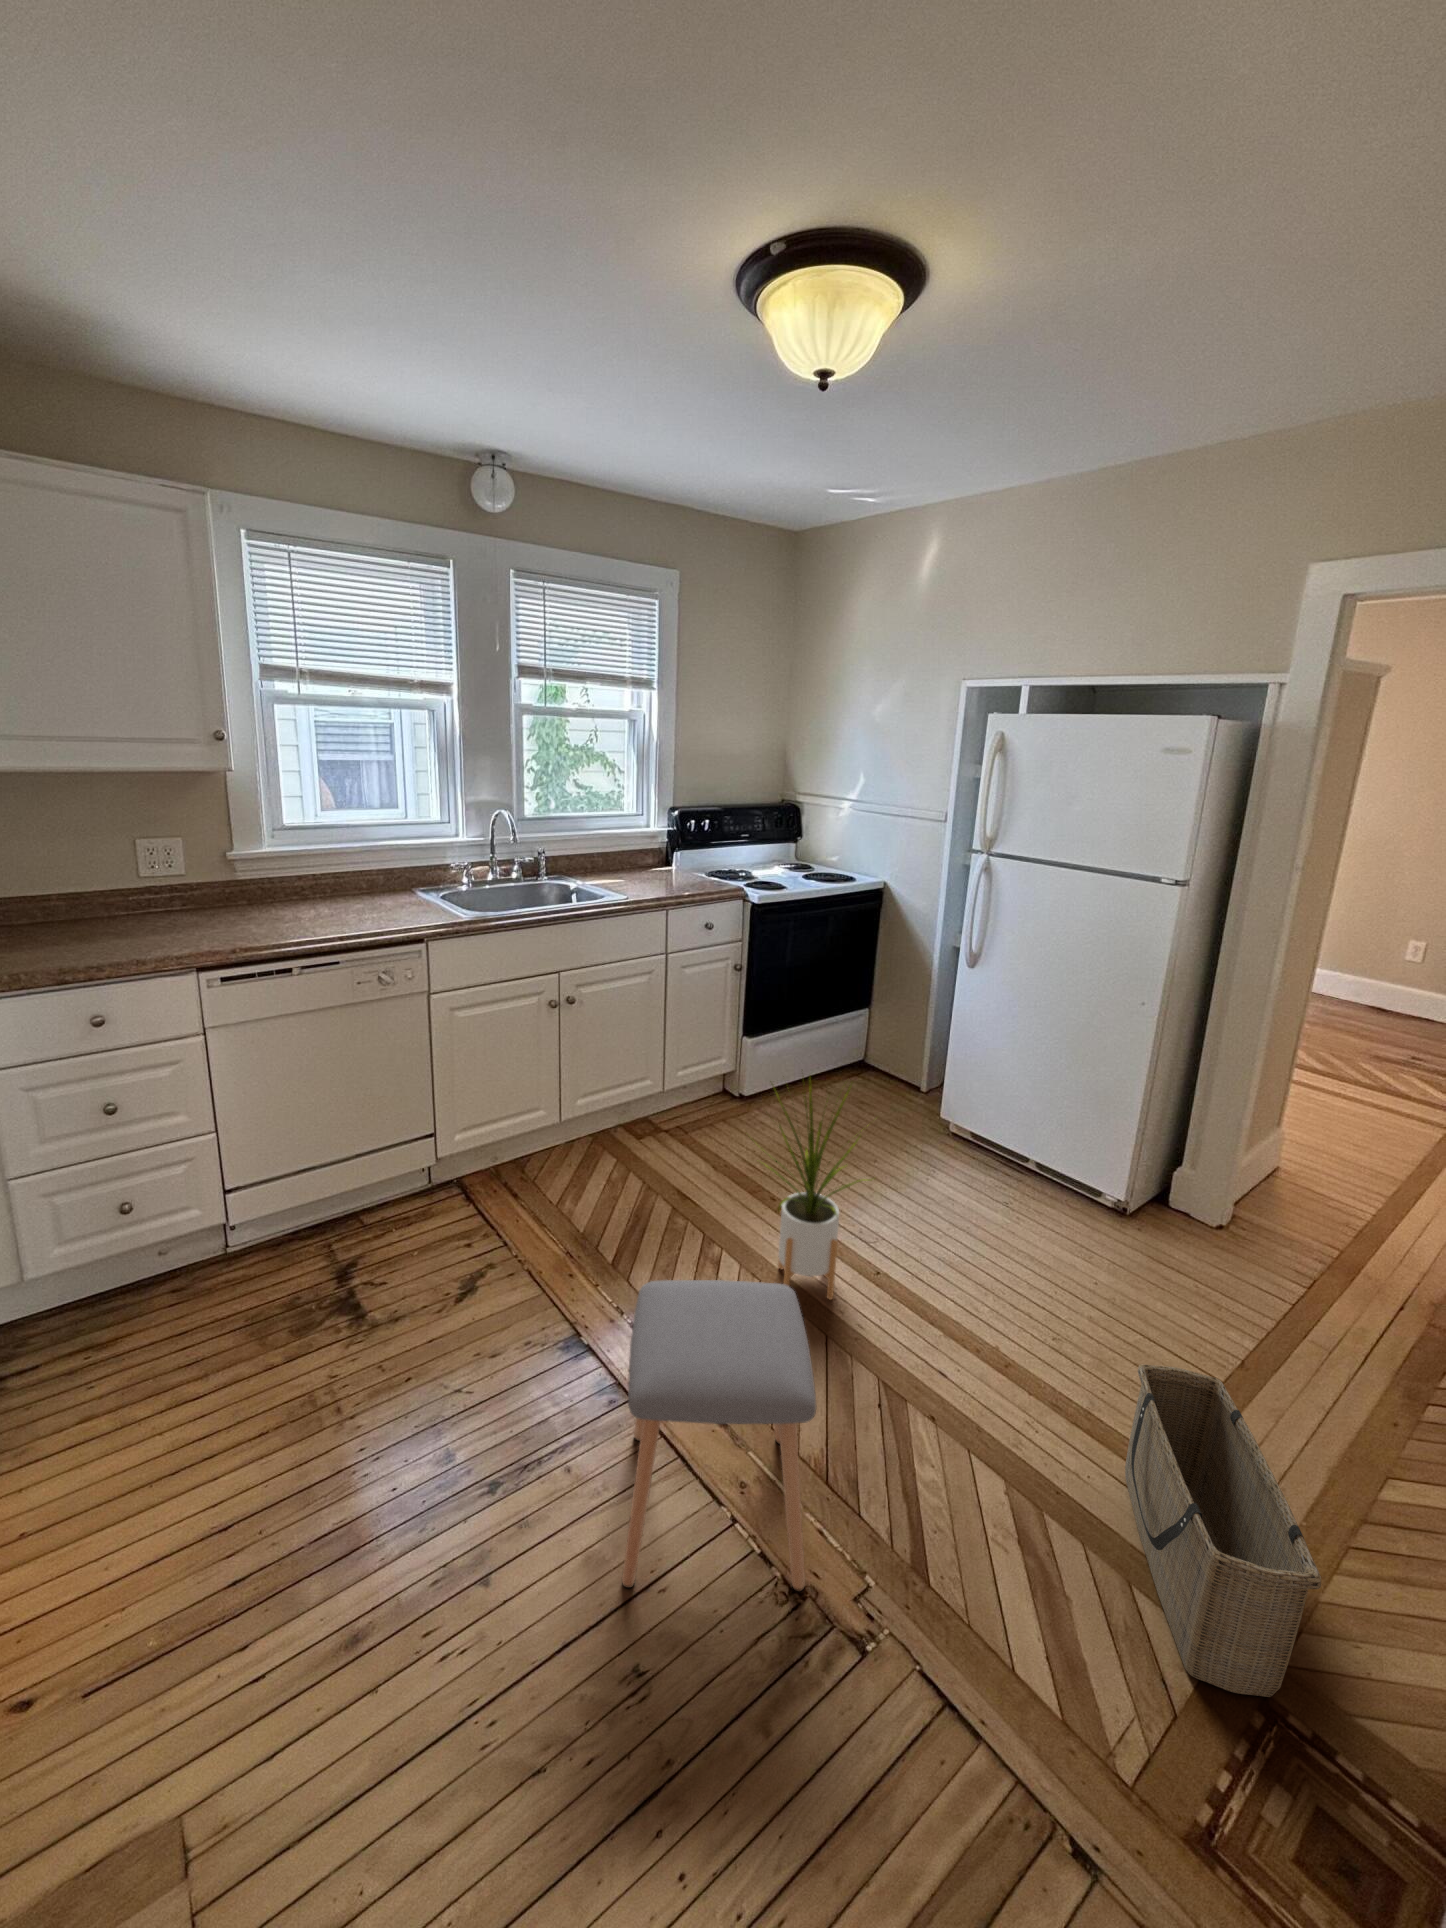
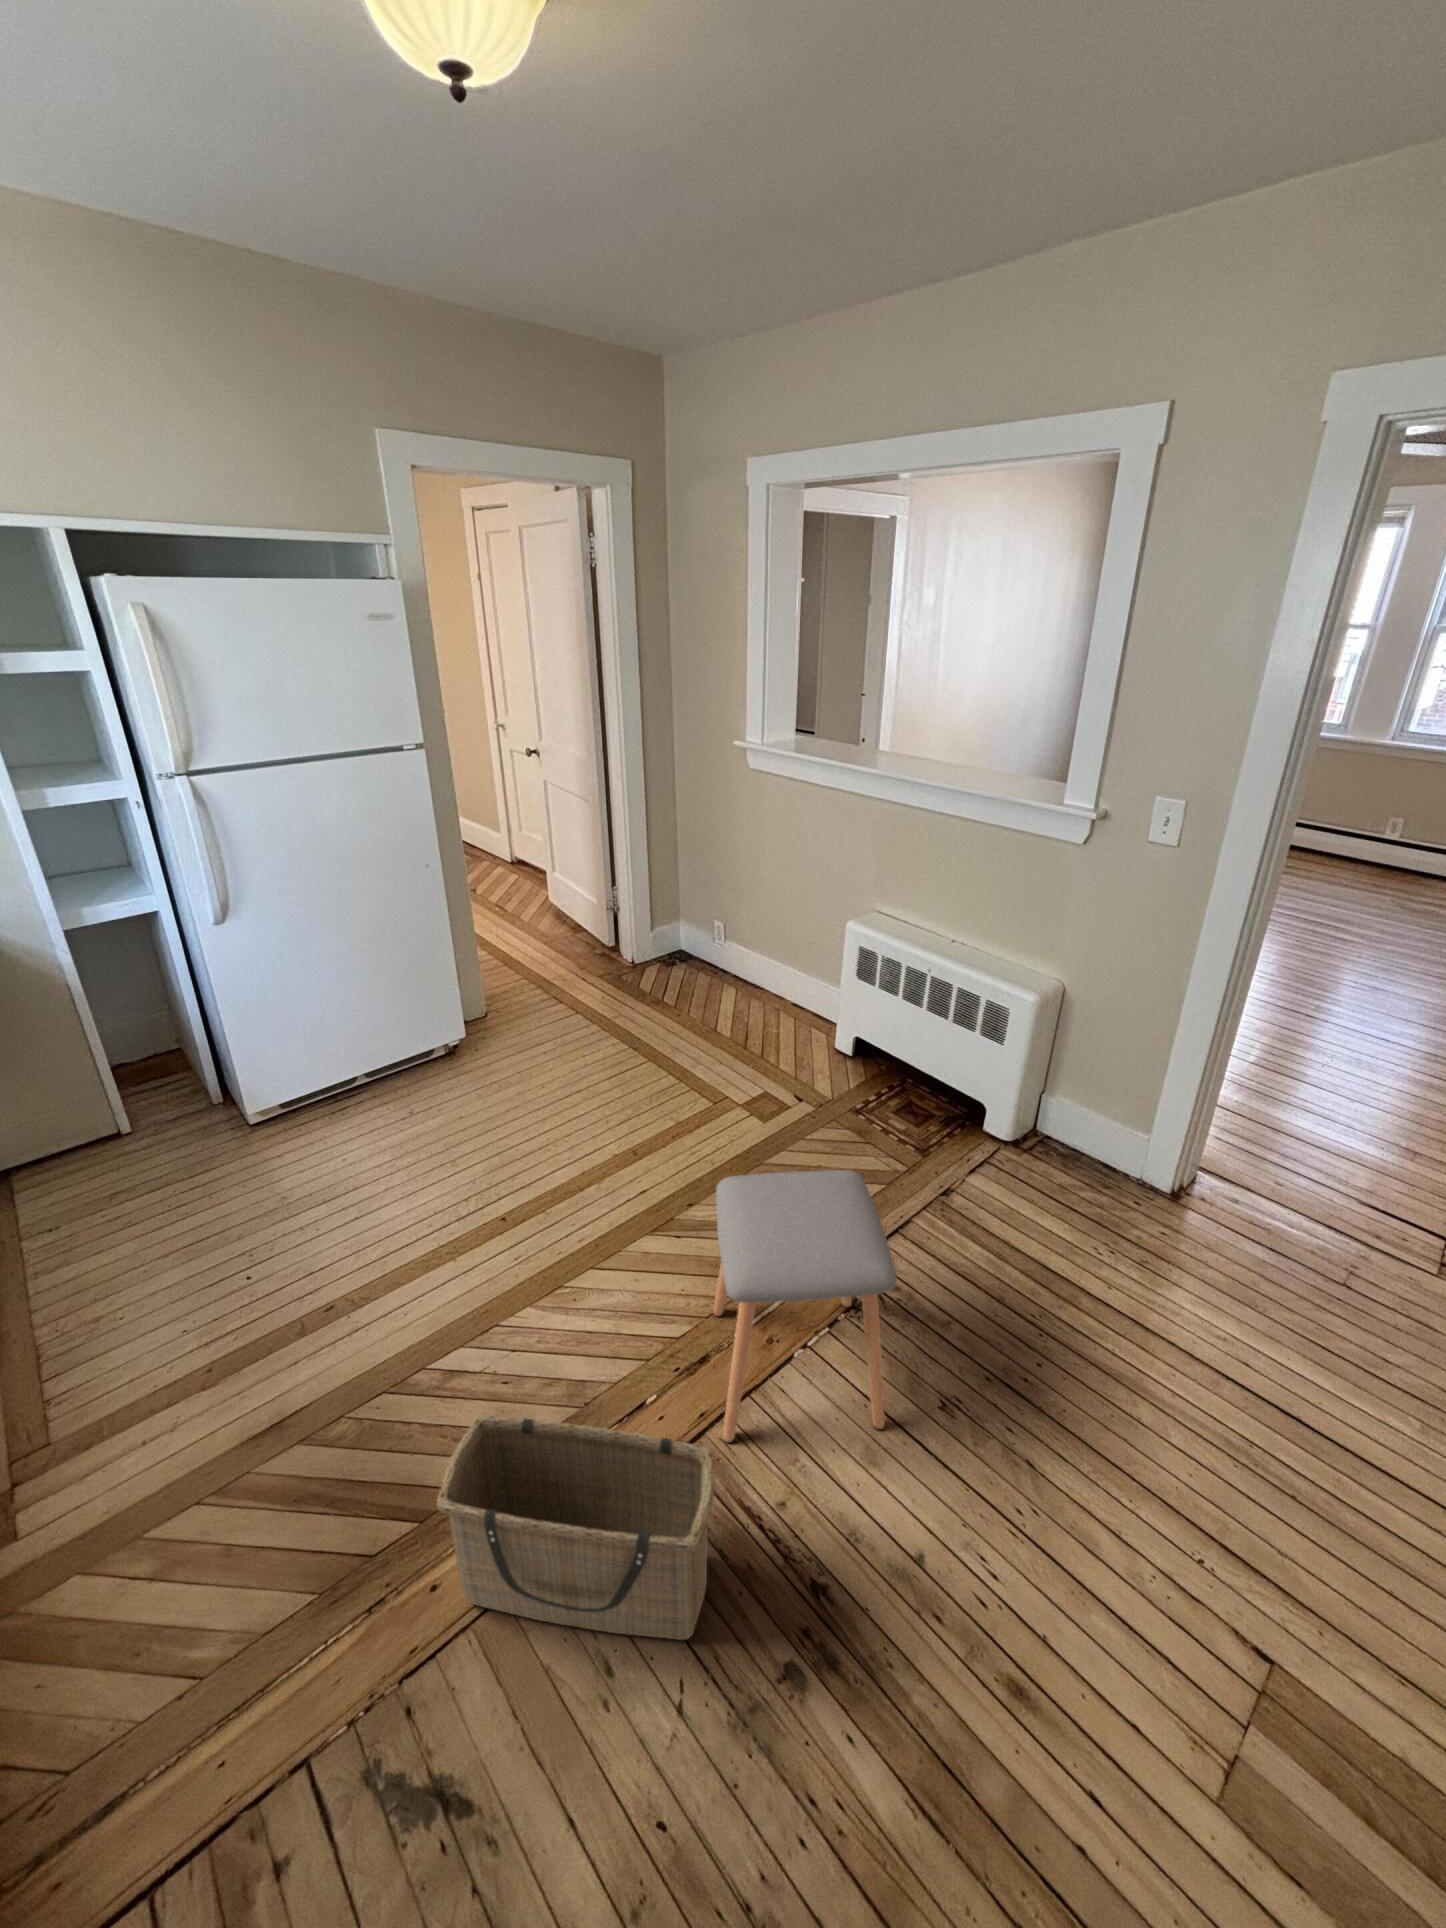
house plant: present [752,1076,869,1300] -> none [399,1048,567,1311]
basket: present [1125,1364,1321,1697] -> present [437,1415,715,1640]

